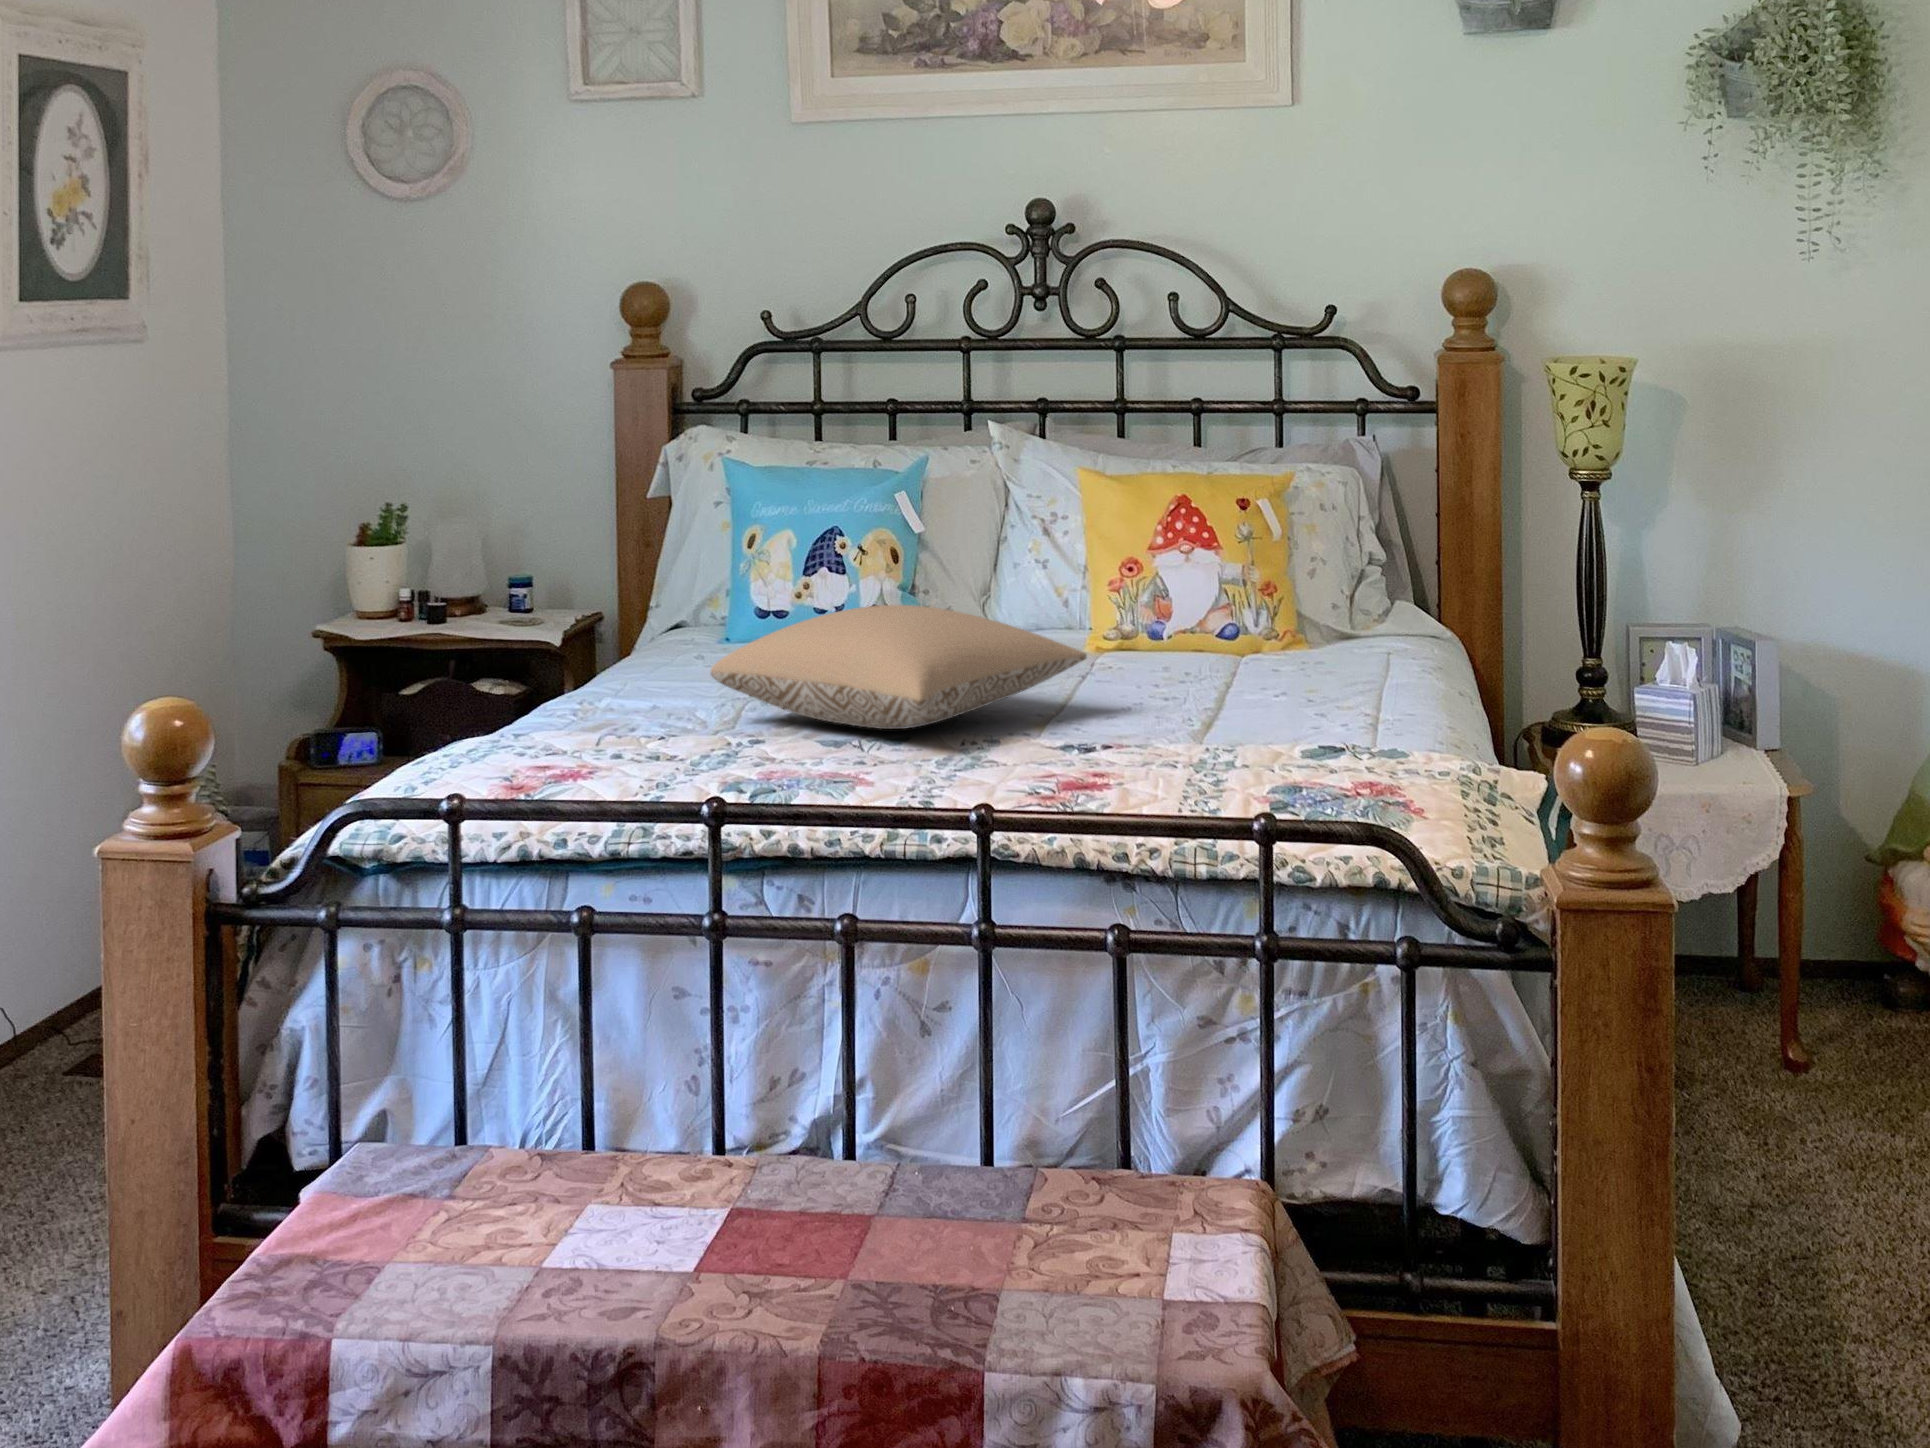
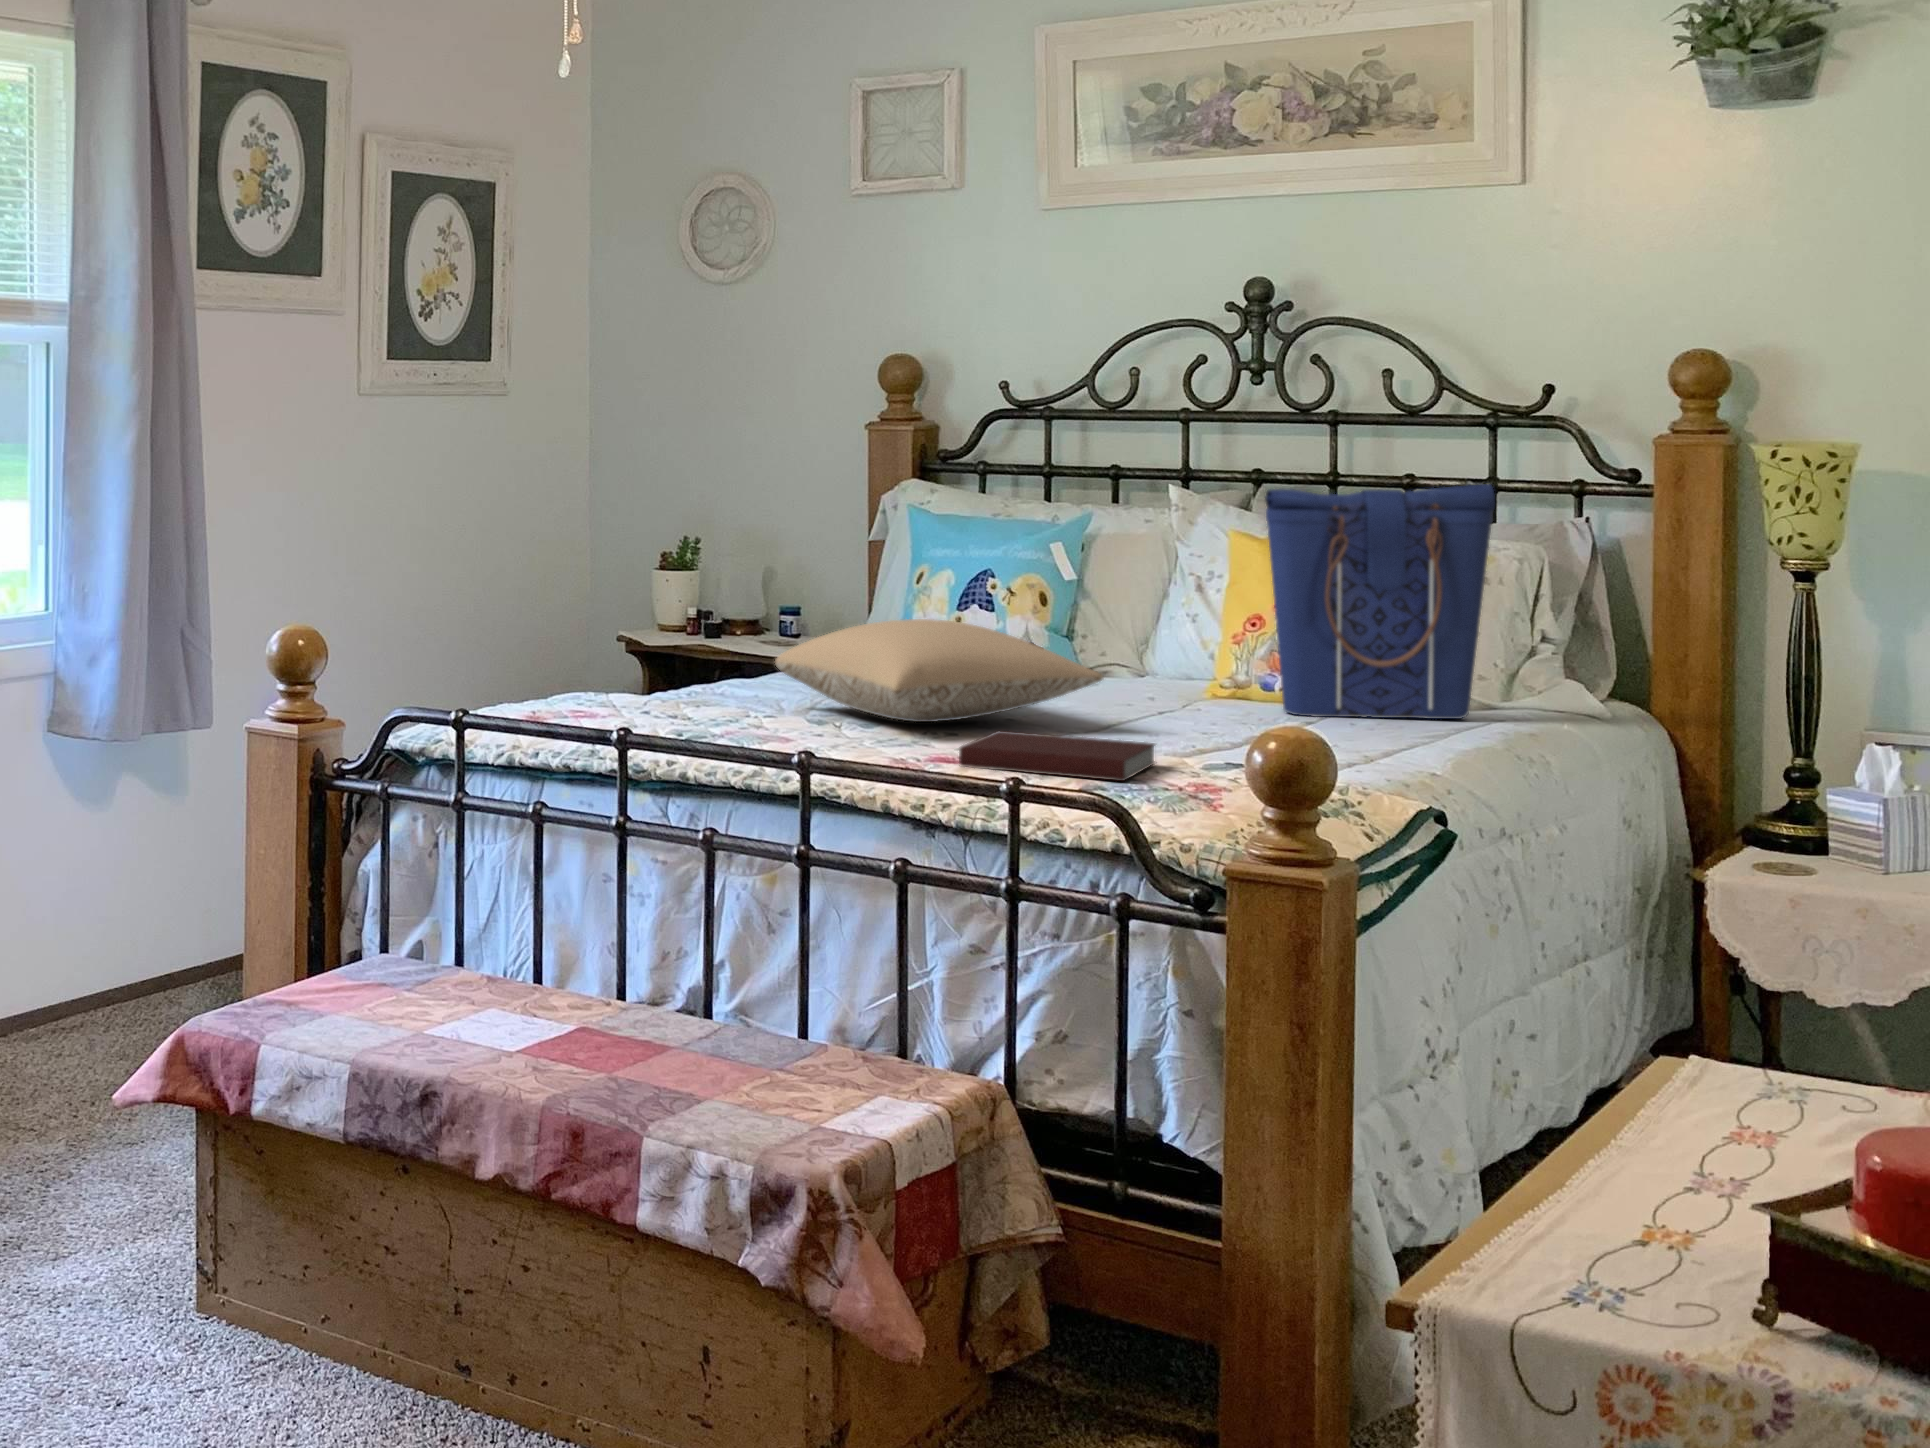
tote bag: none [1163,414,1367,668] -> present [1265,484,1495,719]
notebook: none [1040,733,1235,789] -> present [959,731,1155,781]

